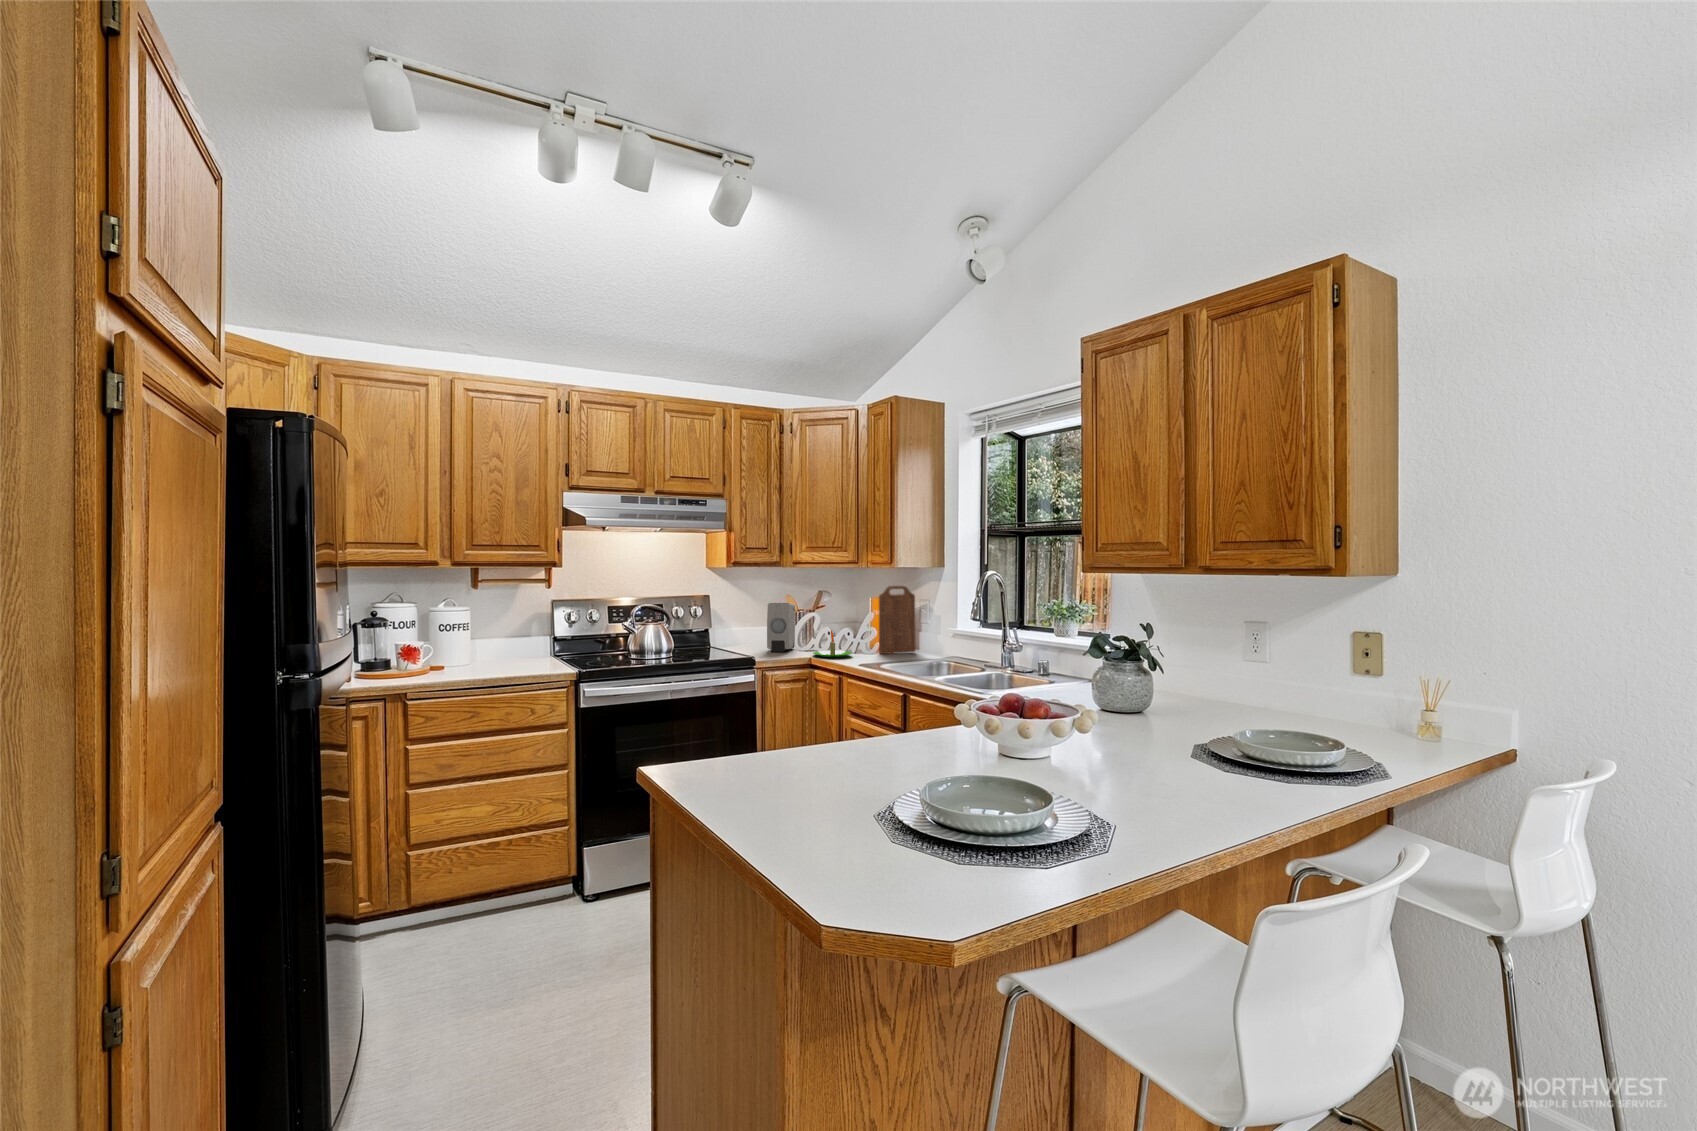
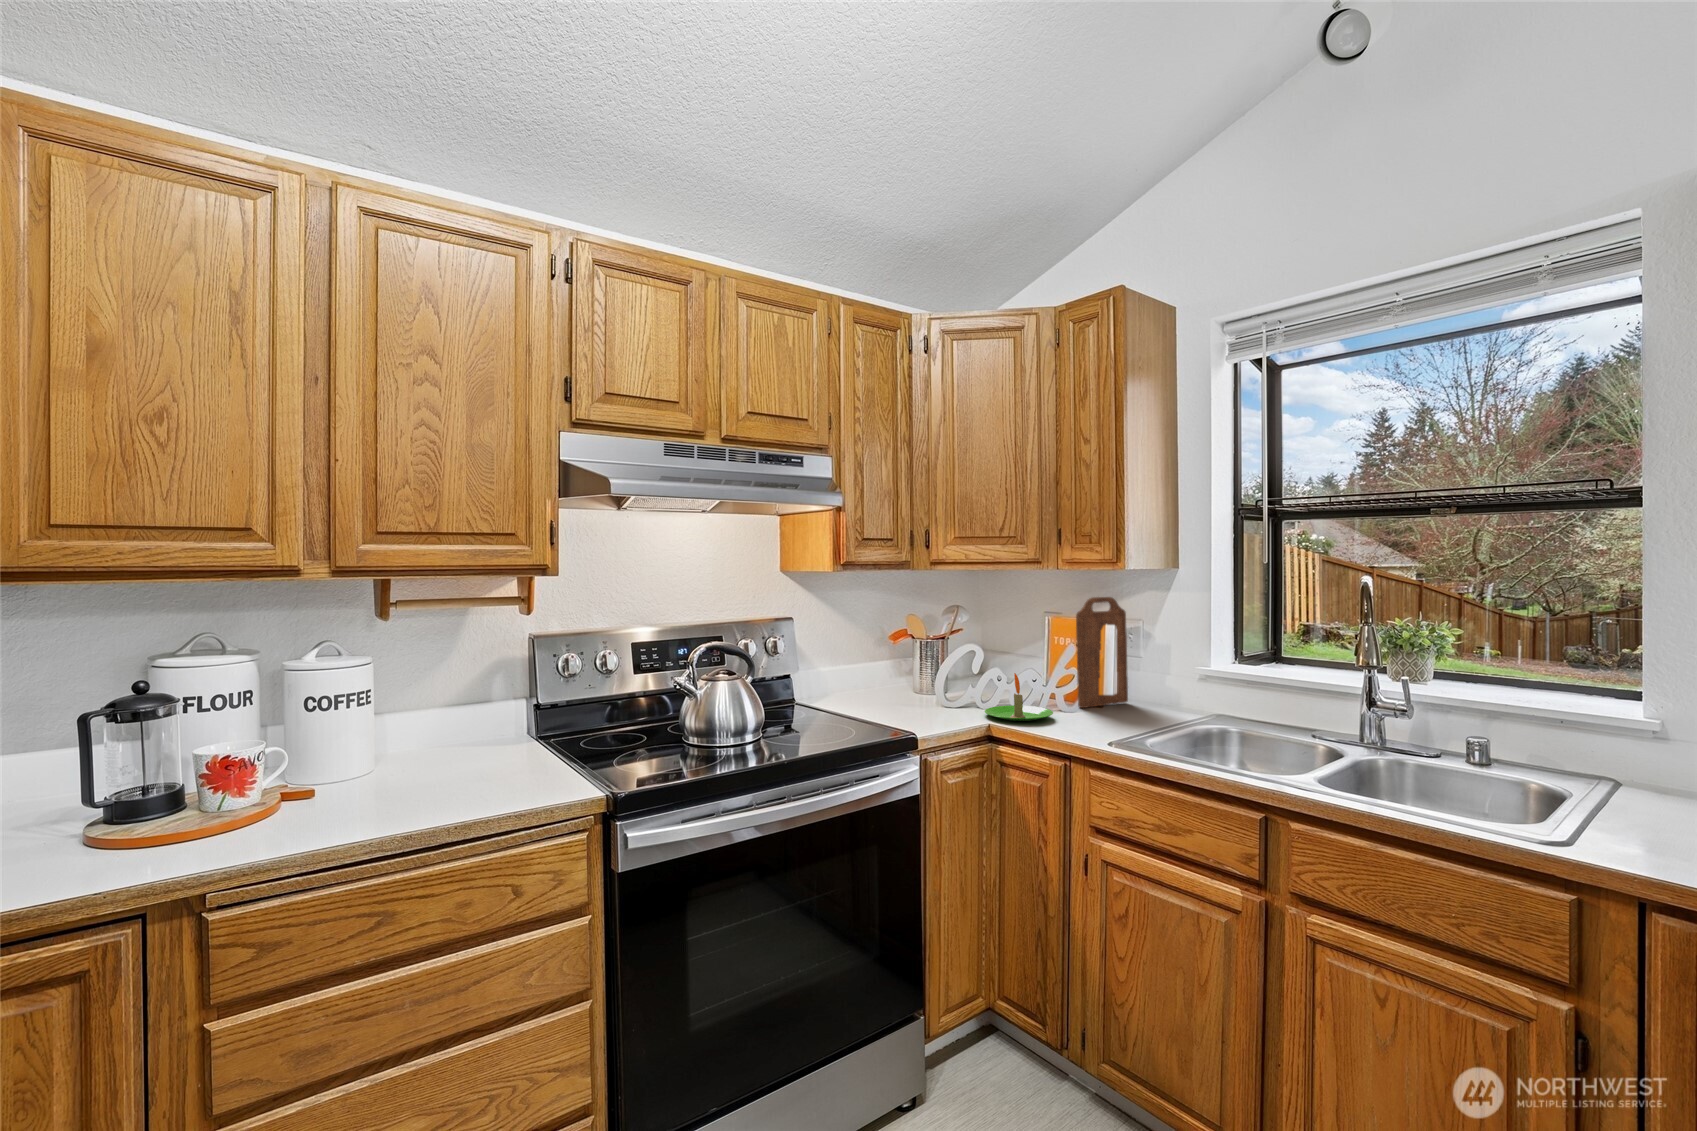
soap dispenser: present [767,603,795,652] -> none [898,629,938,710]

